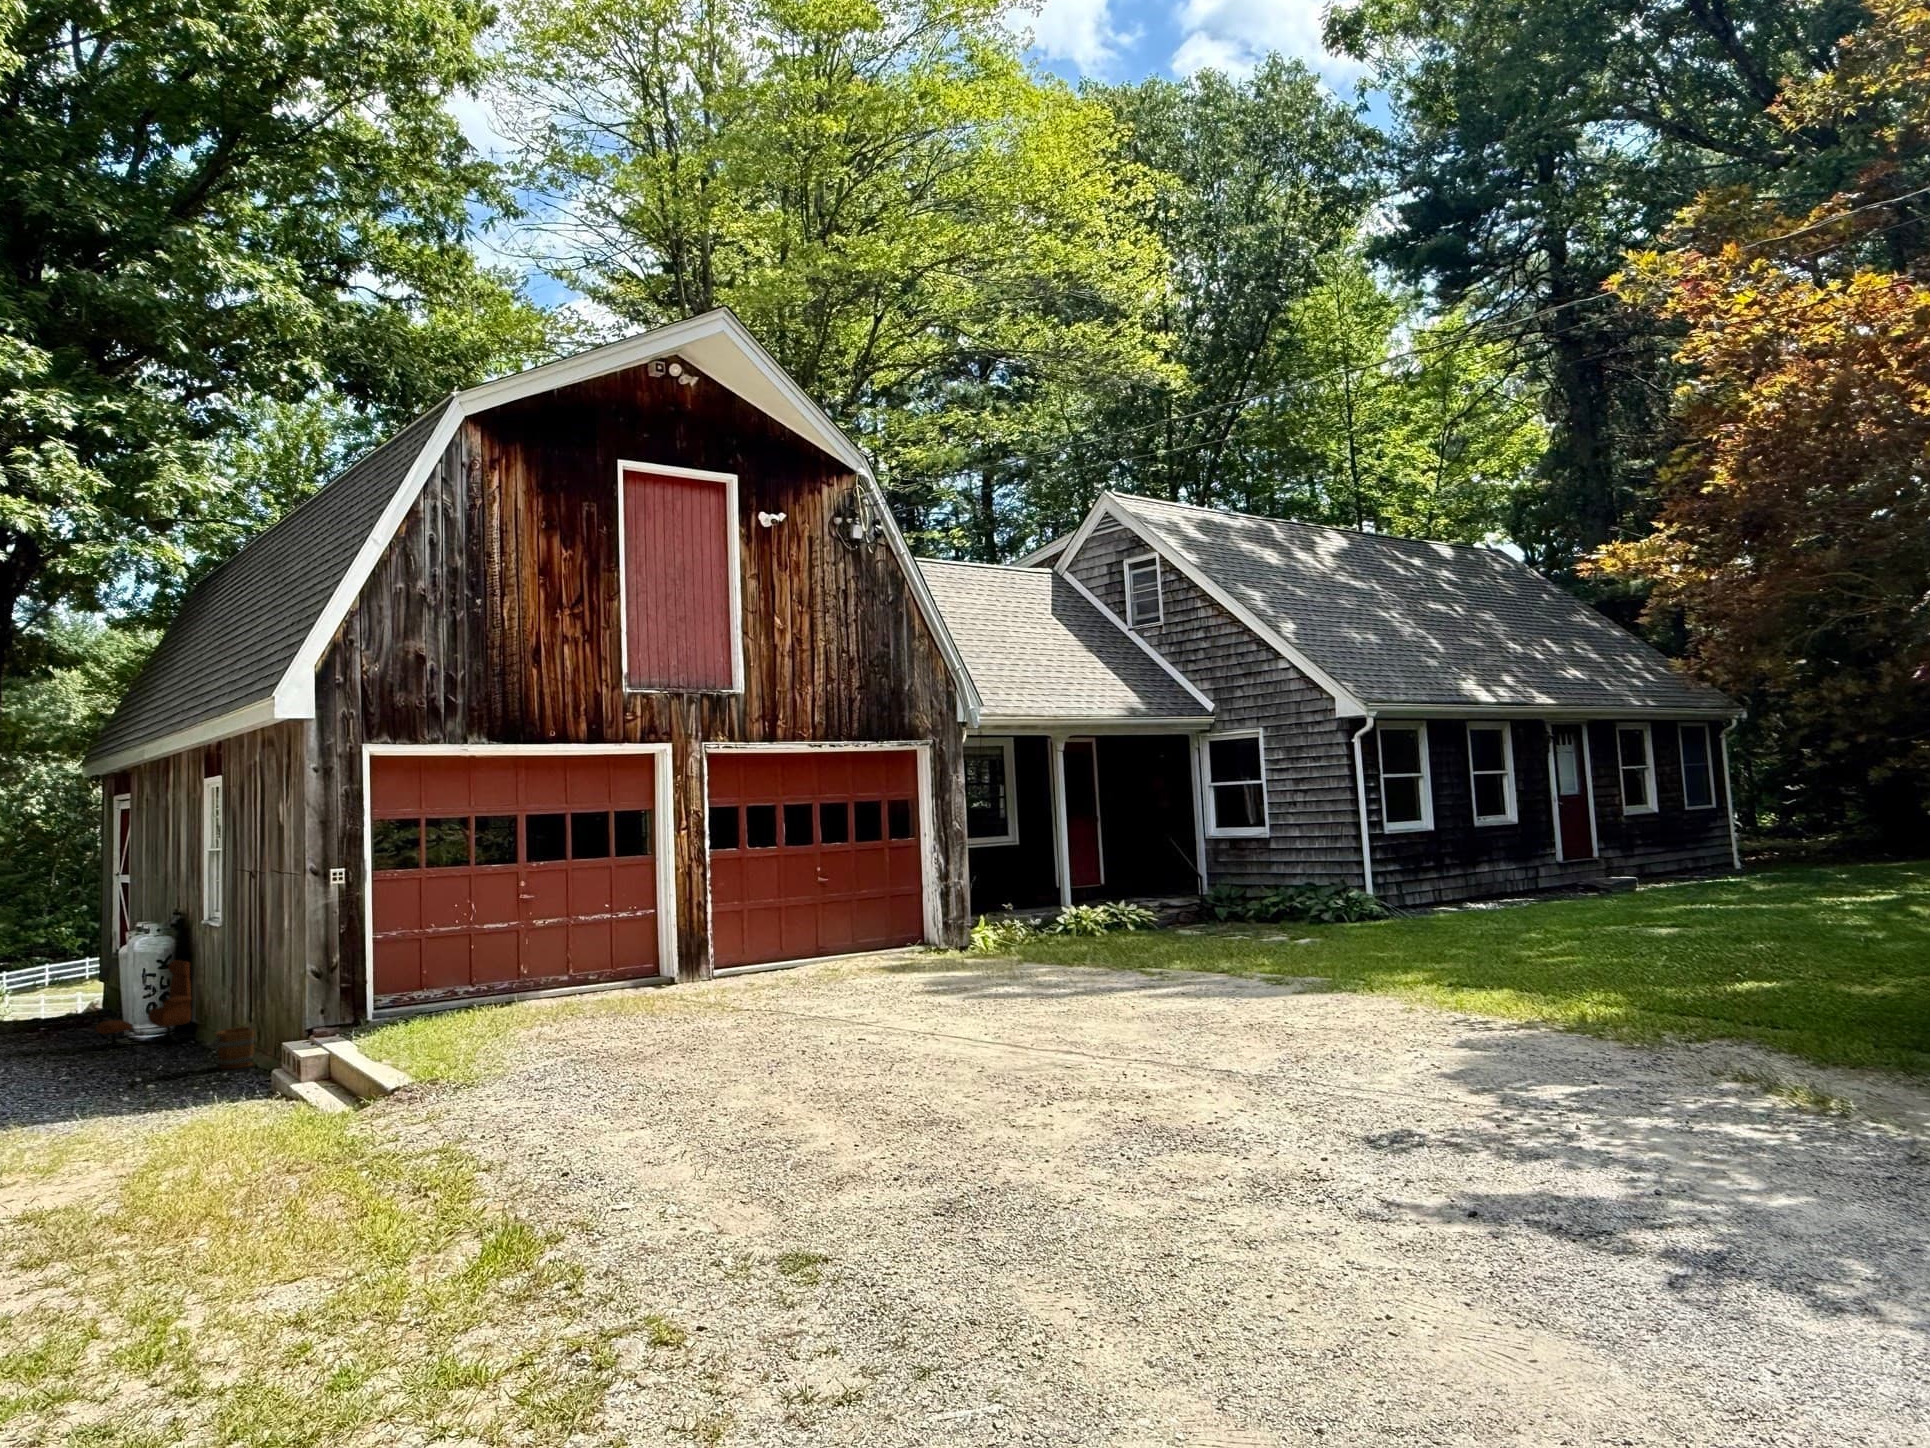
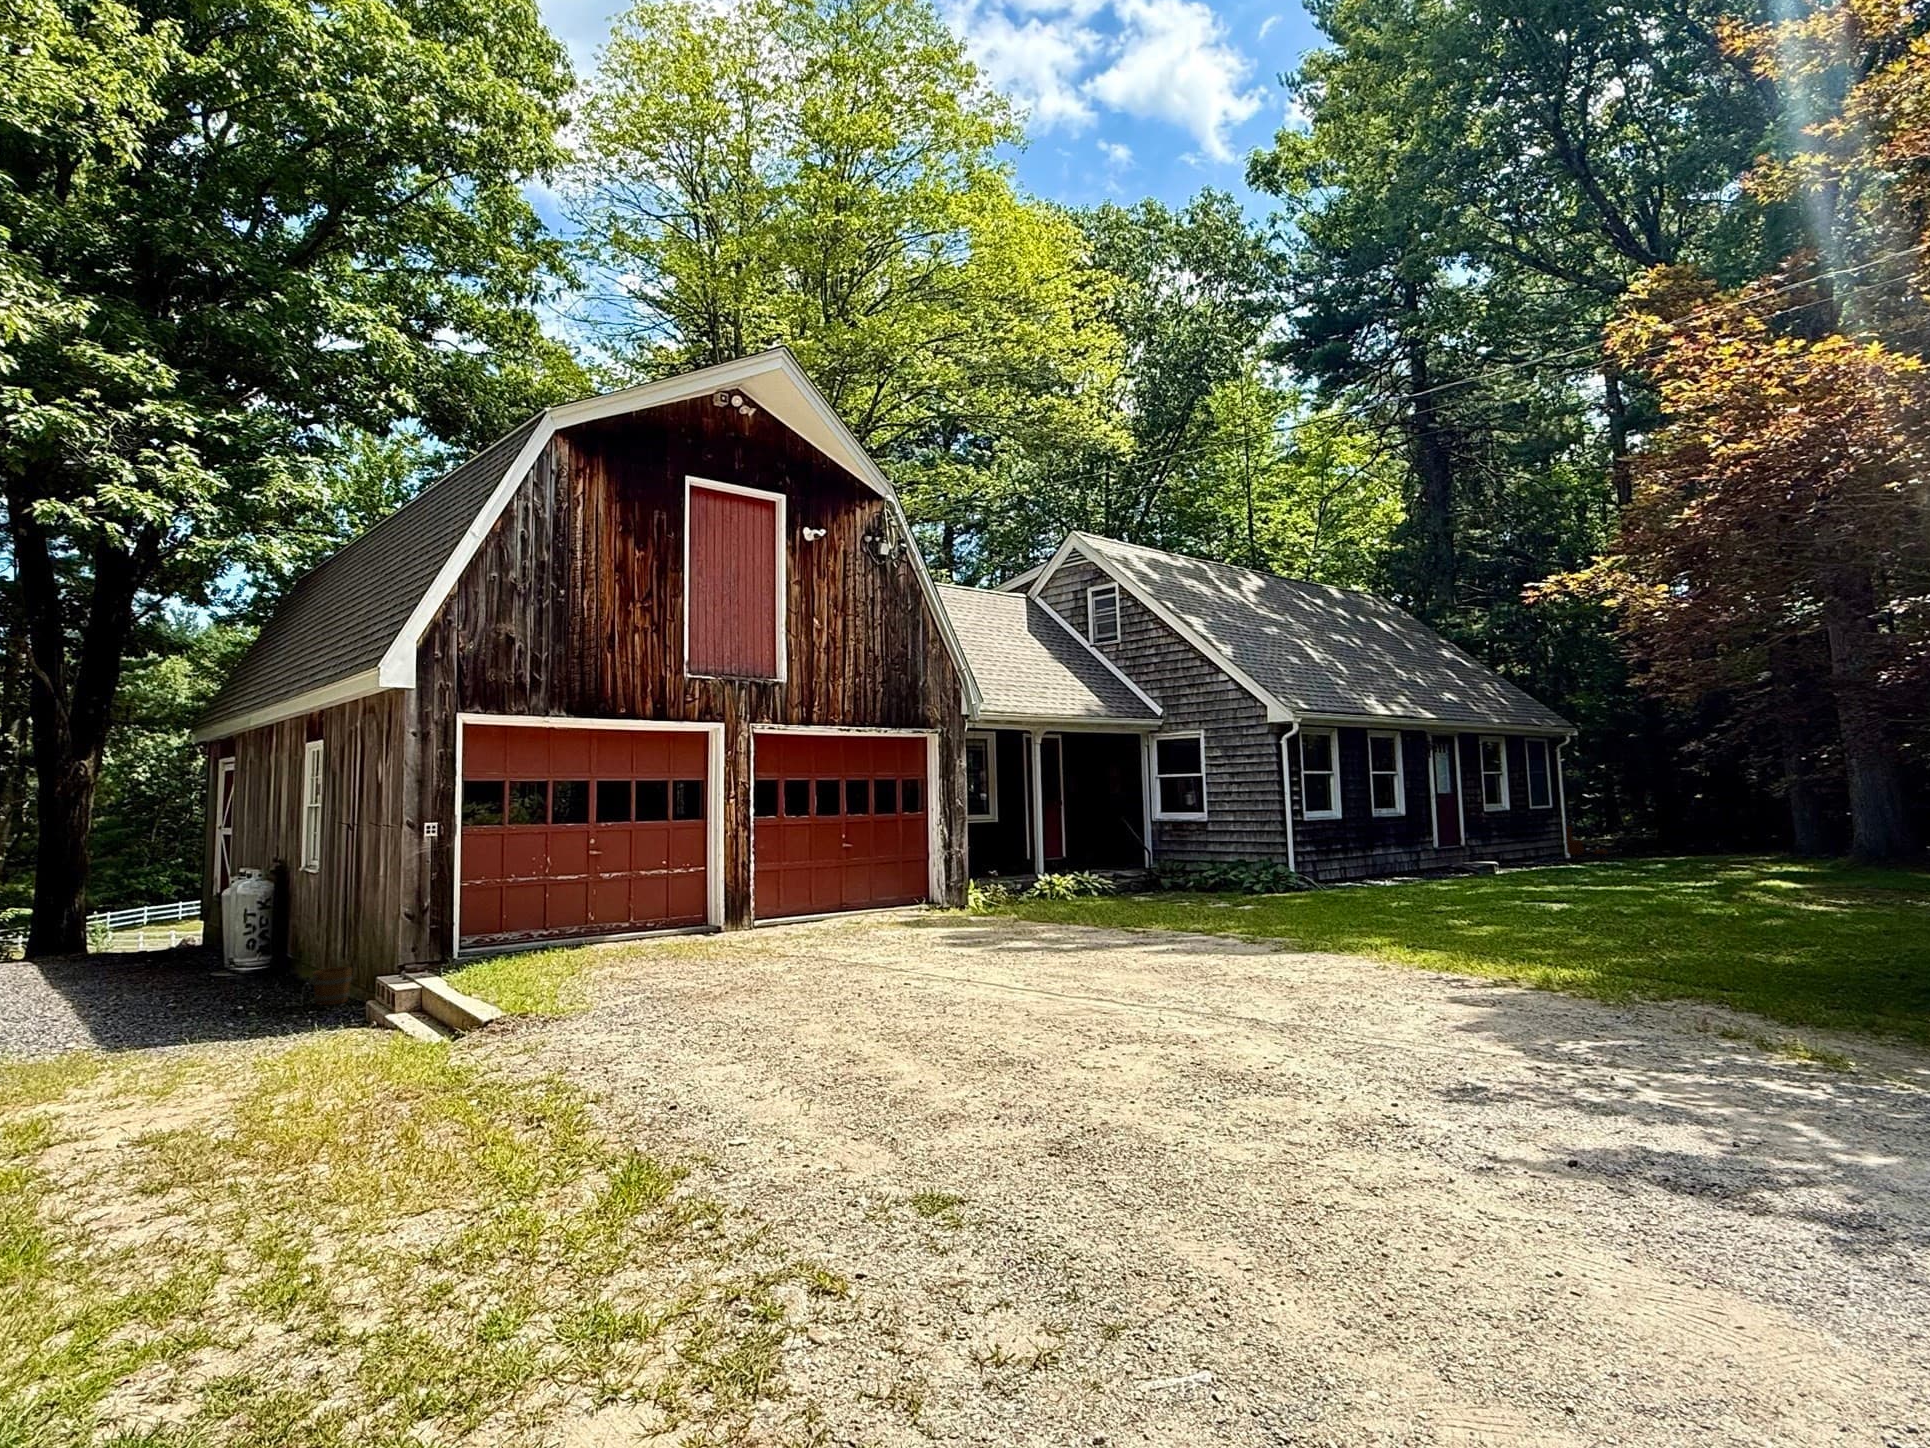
lounge chair: present [93,960,194,1050] -> present [1566,826,1608,861]

